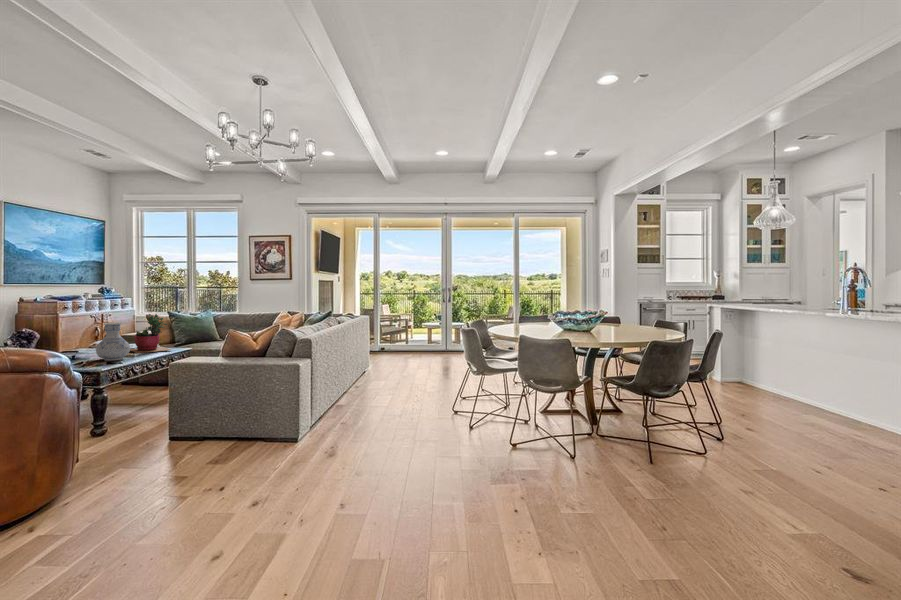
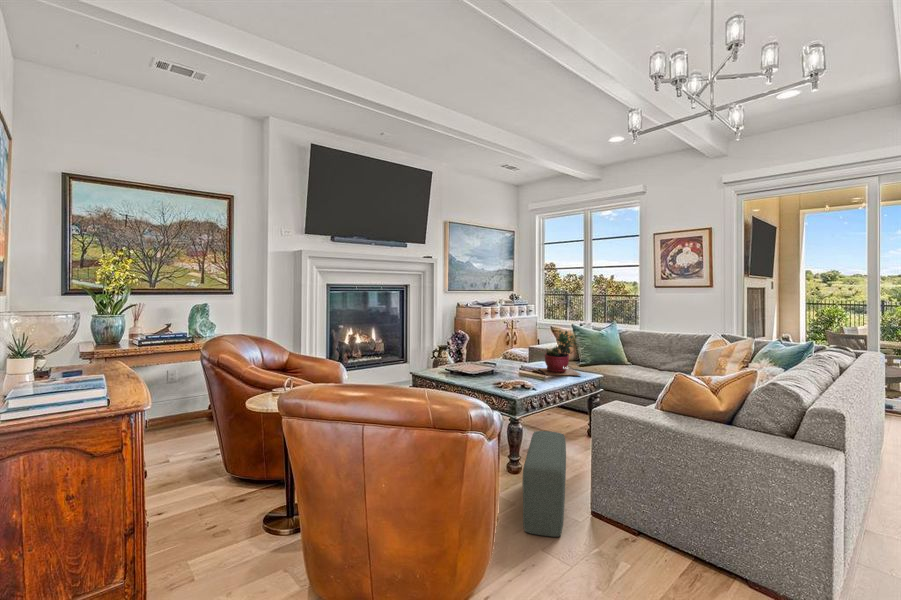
vase: present [96,322,130,361] -> none [512,341,543,385]
pouf: none [104,391,150,464] -> present [522,431,566,537]

